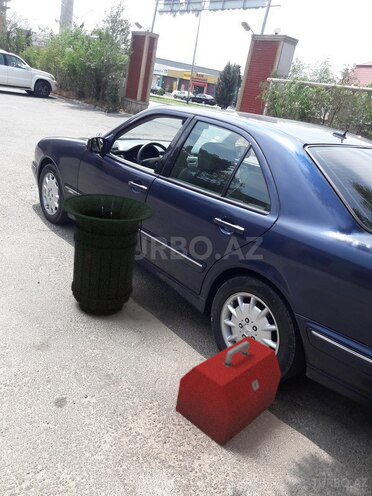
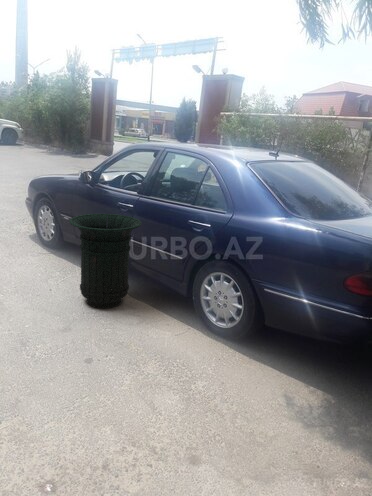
toolbox: present [176,336,281,446] -> none [174,303,248,376]

